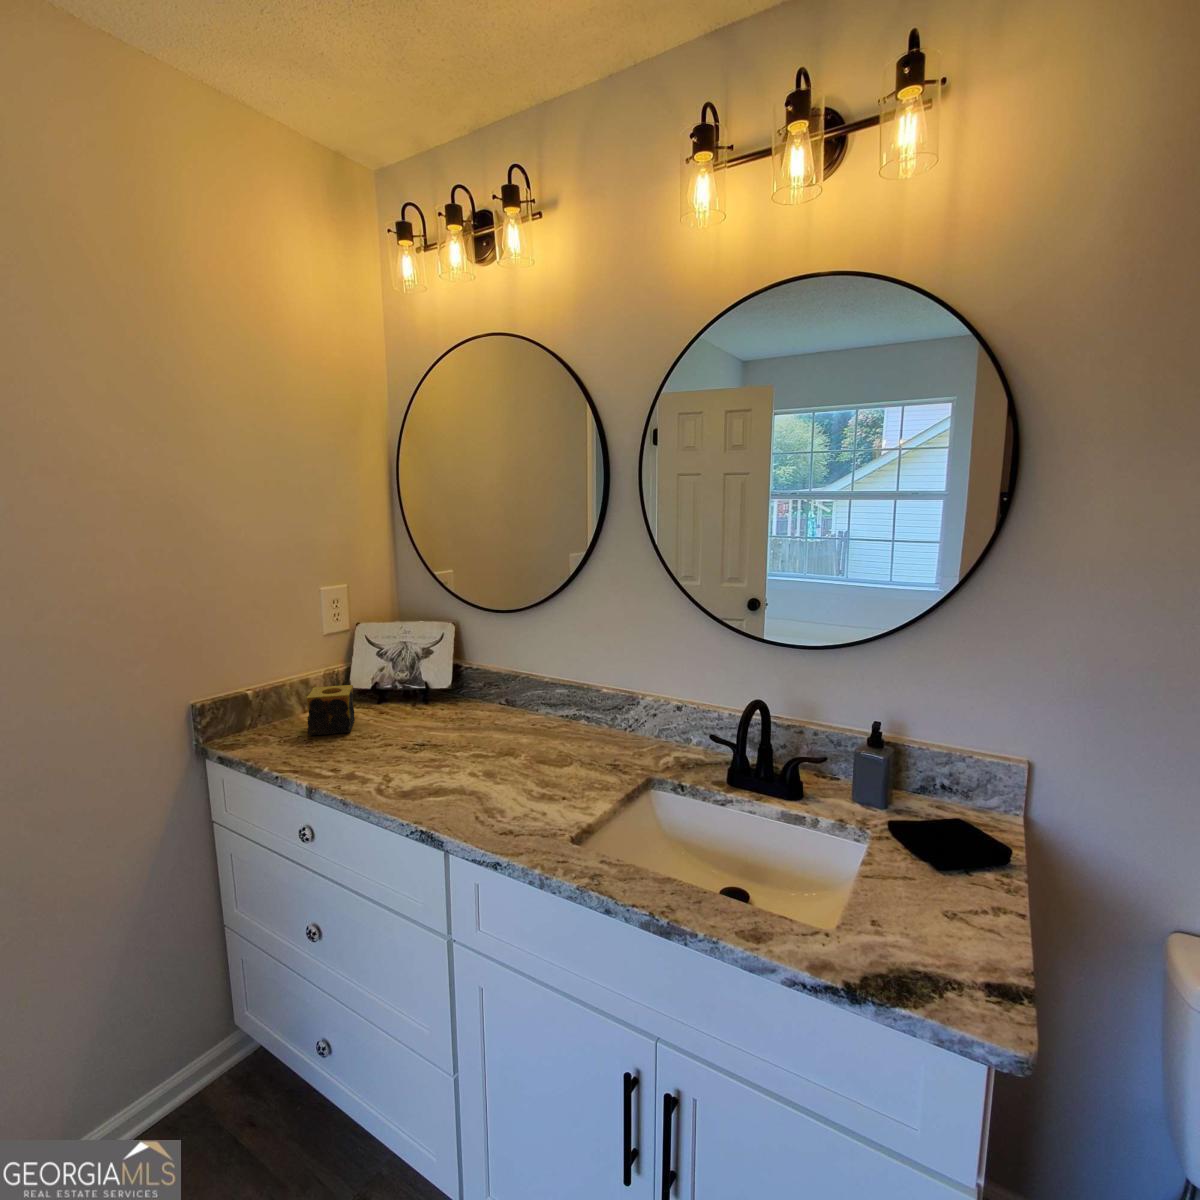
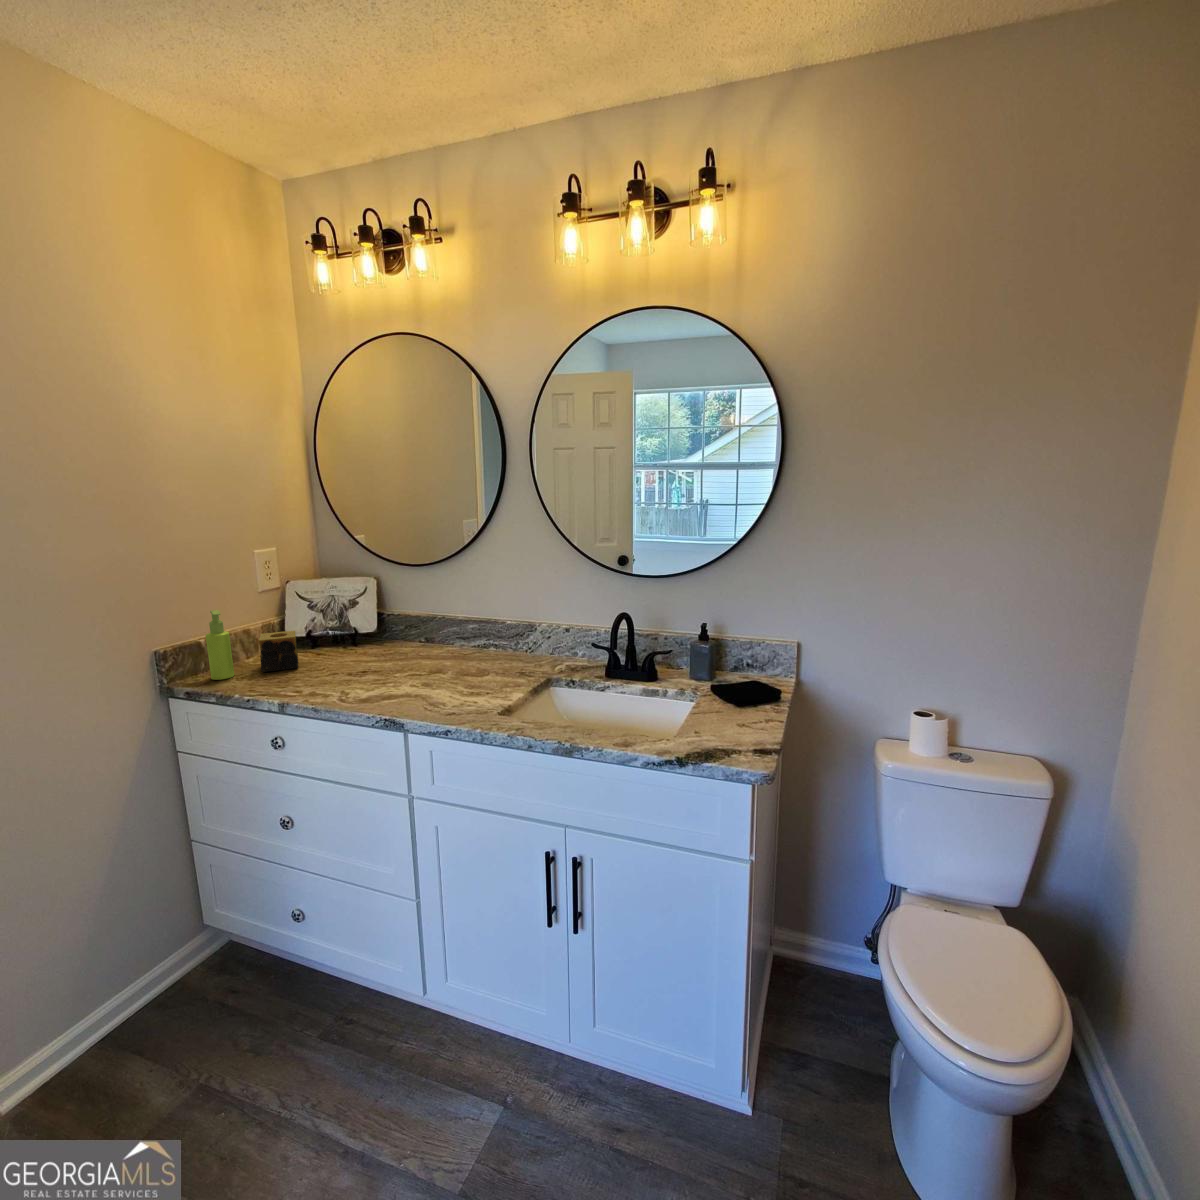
soap dispenser: none [248,659,278,743] -> present [206,610,234,680]

